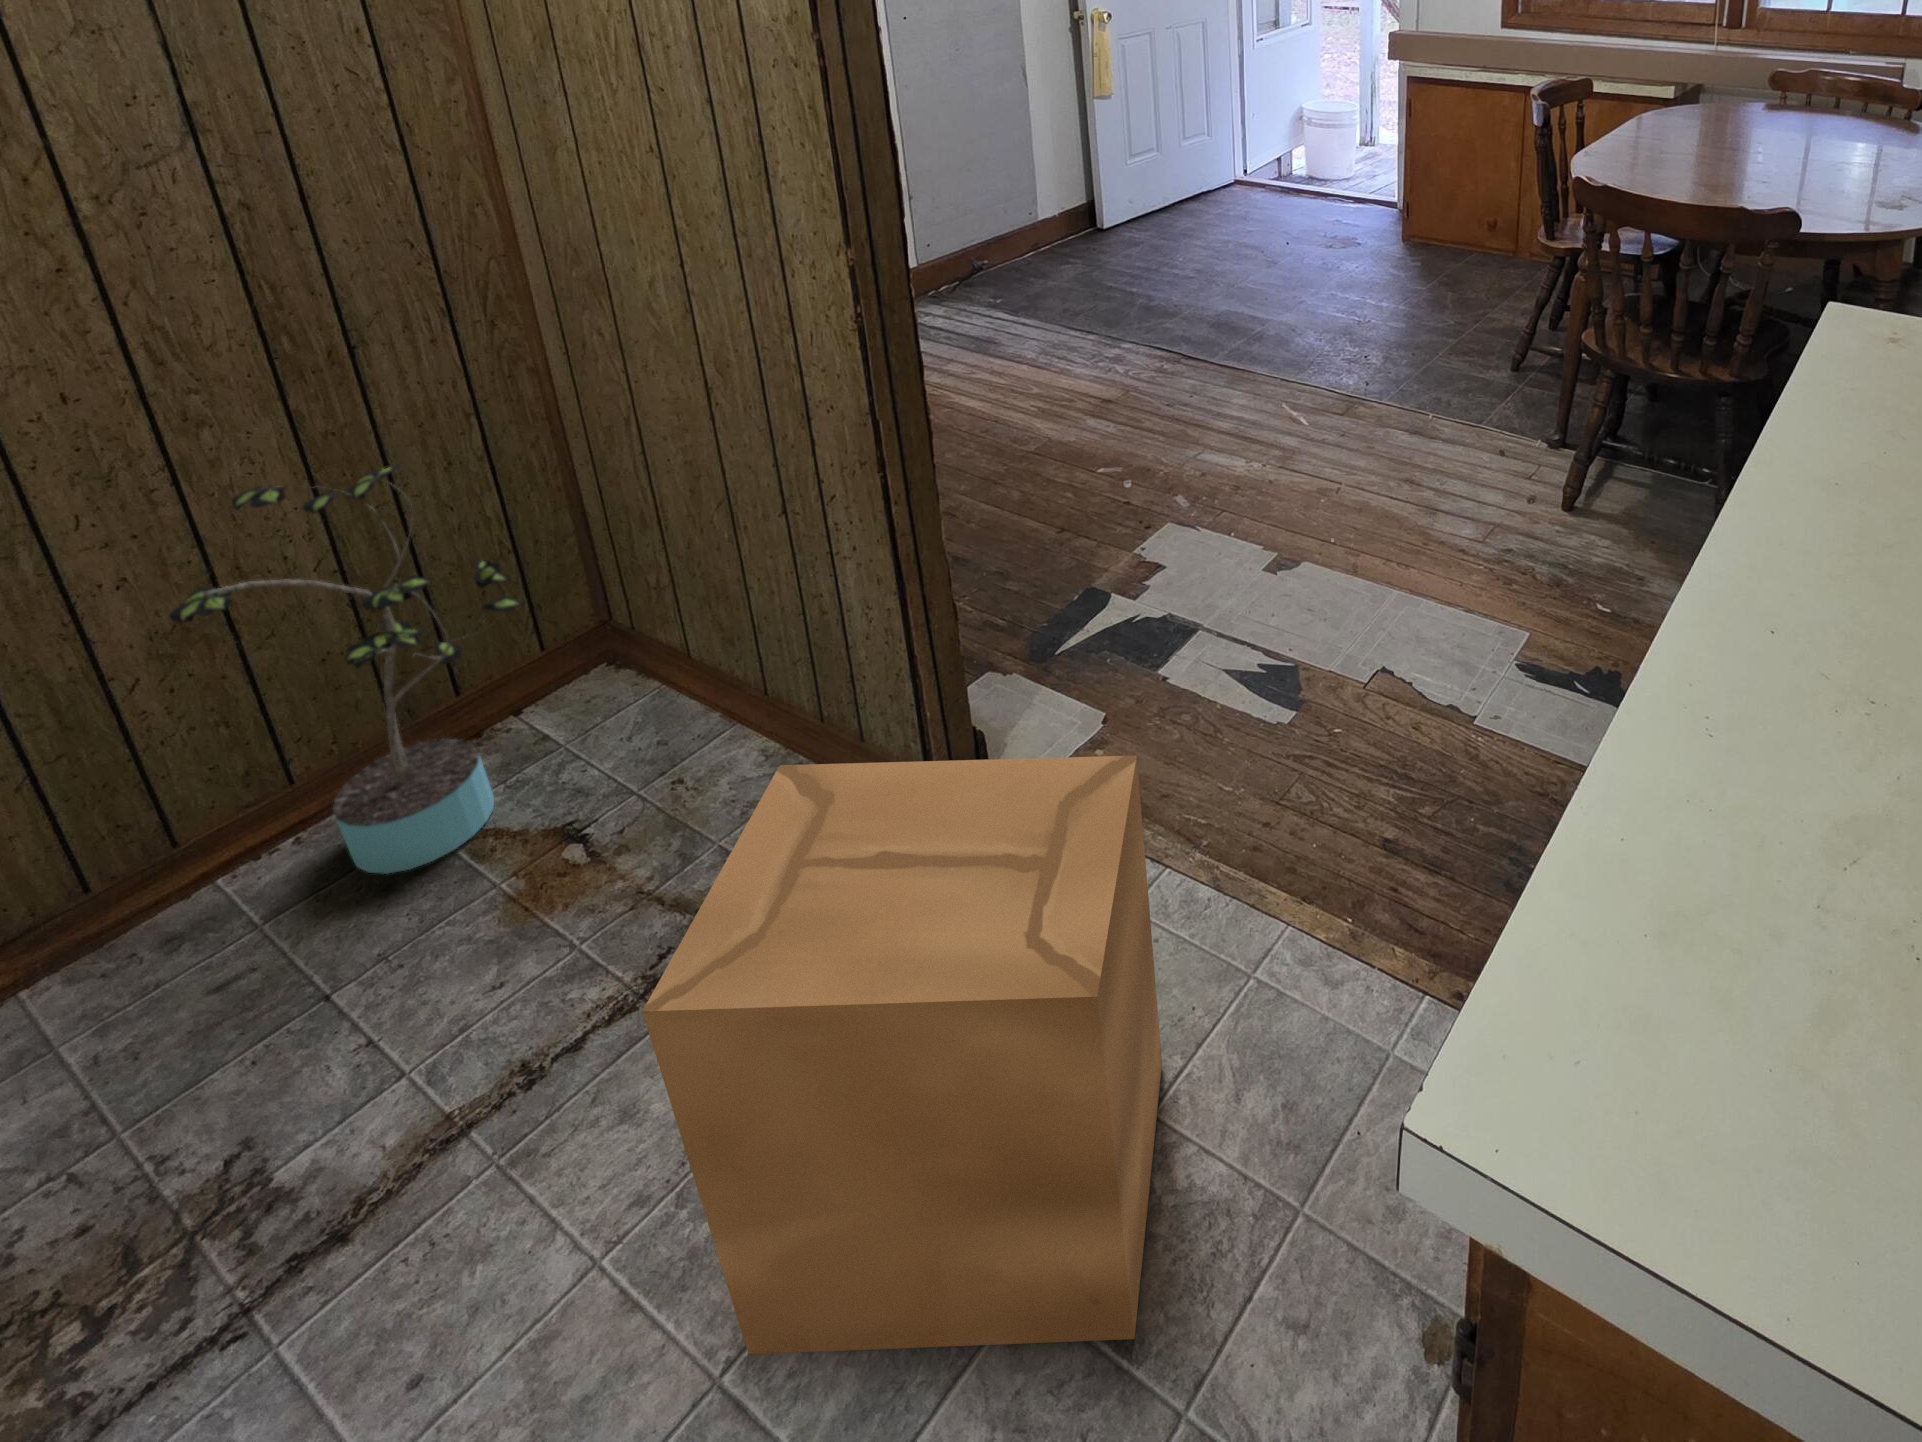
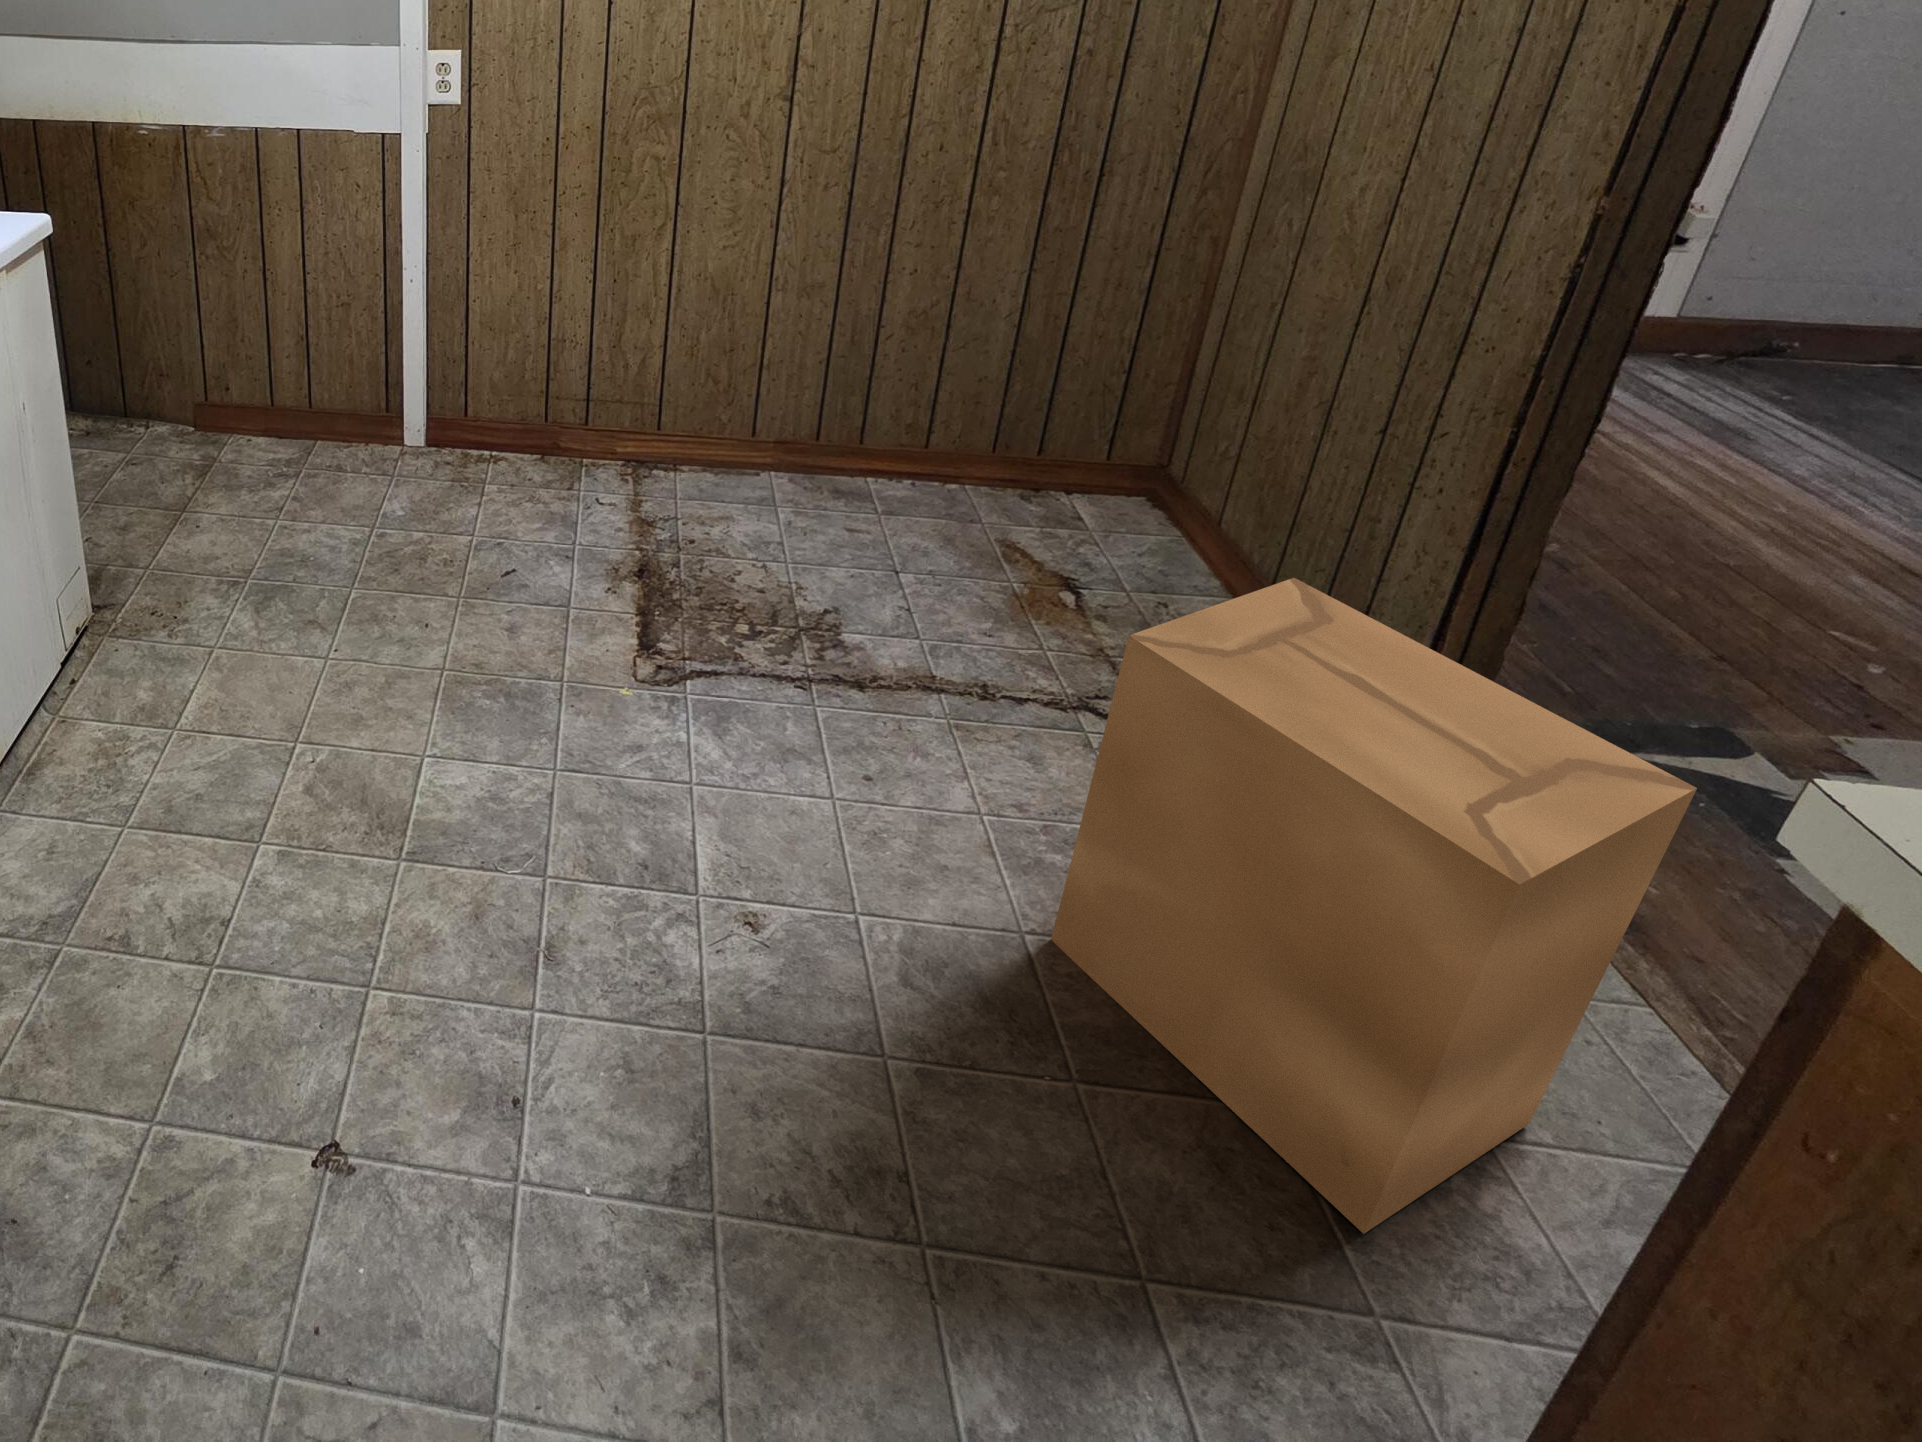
potted plant: present [169,463,520,874] -> none [935,243,1127,546]

